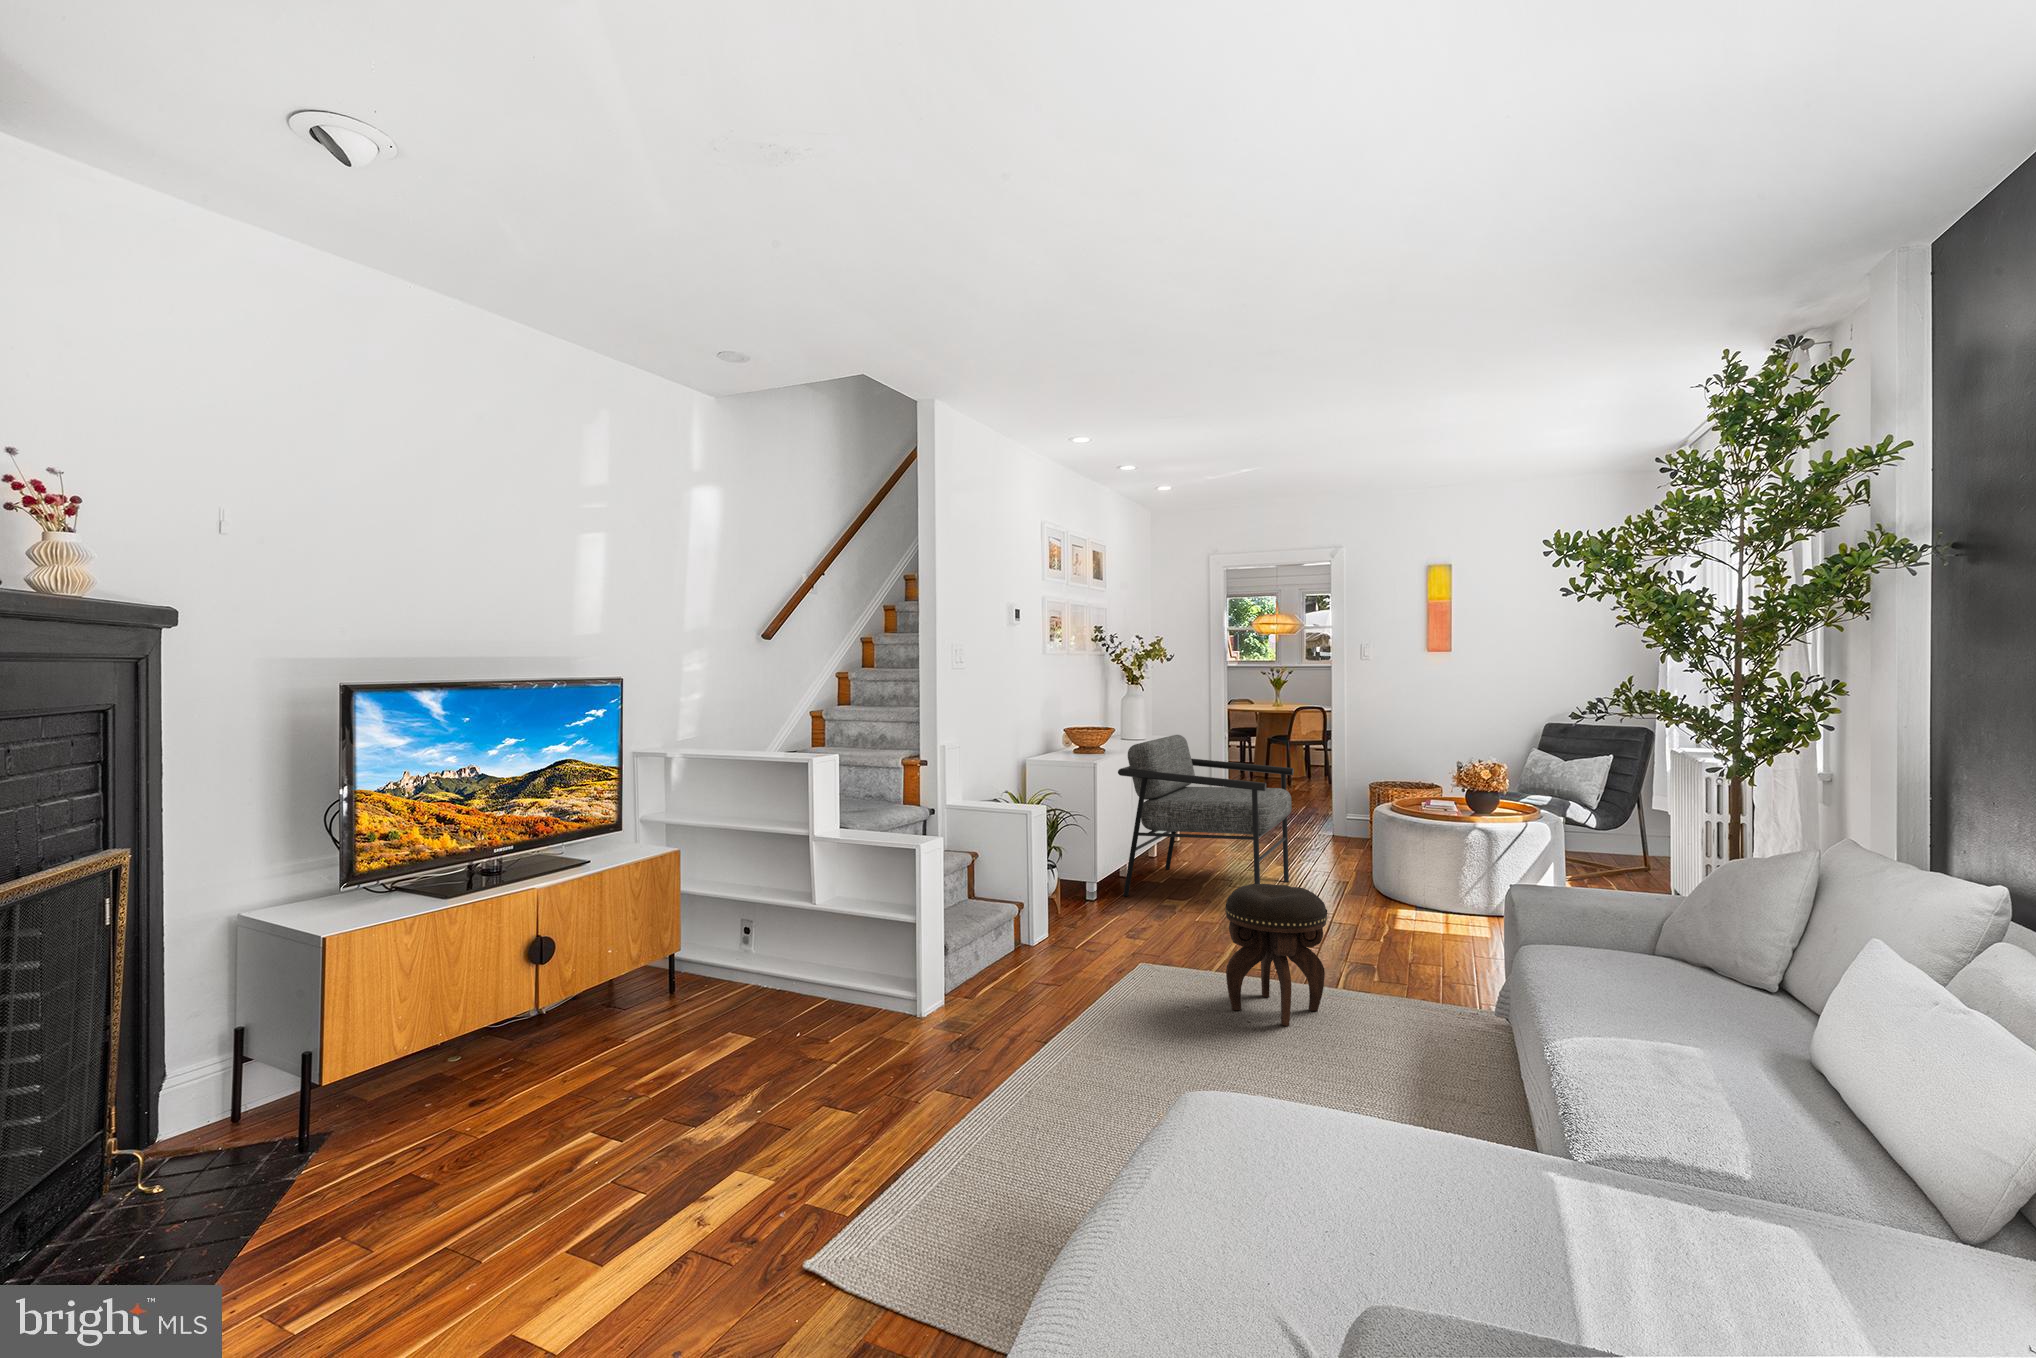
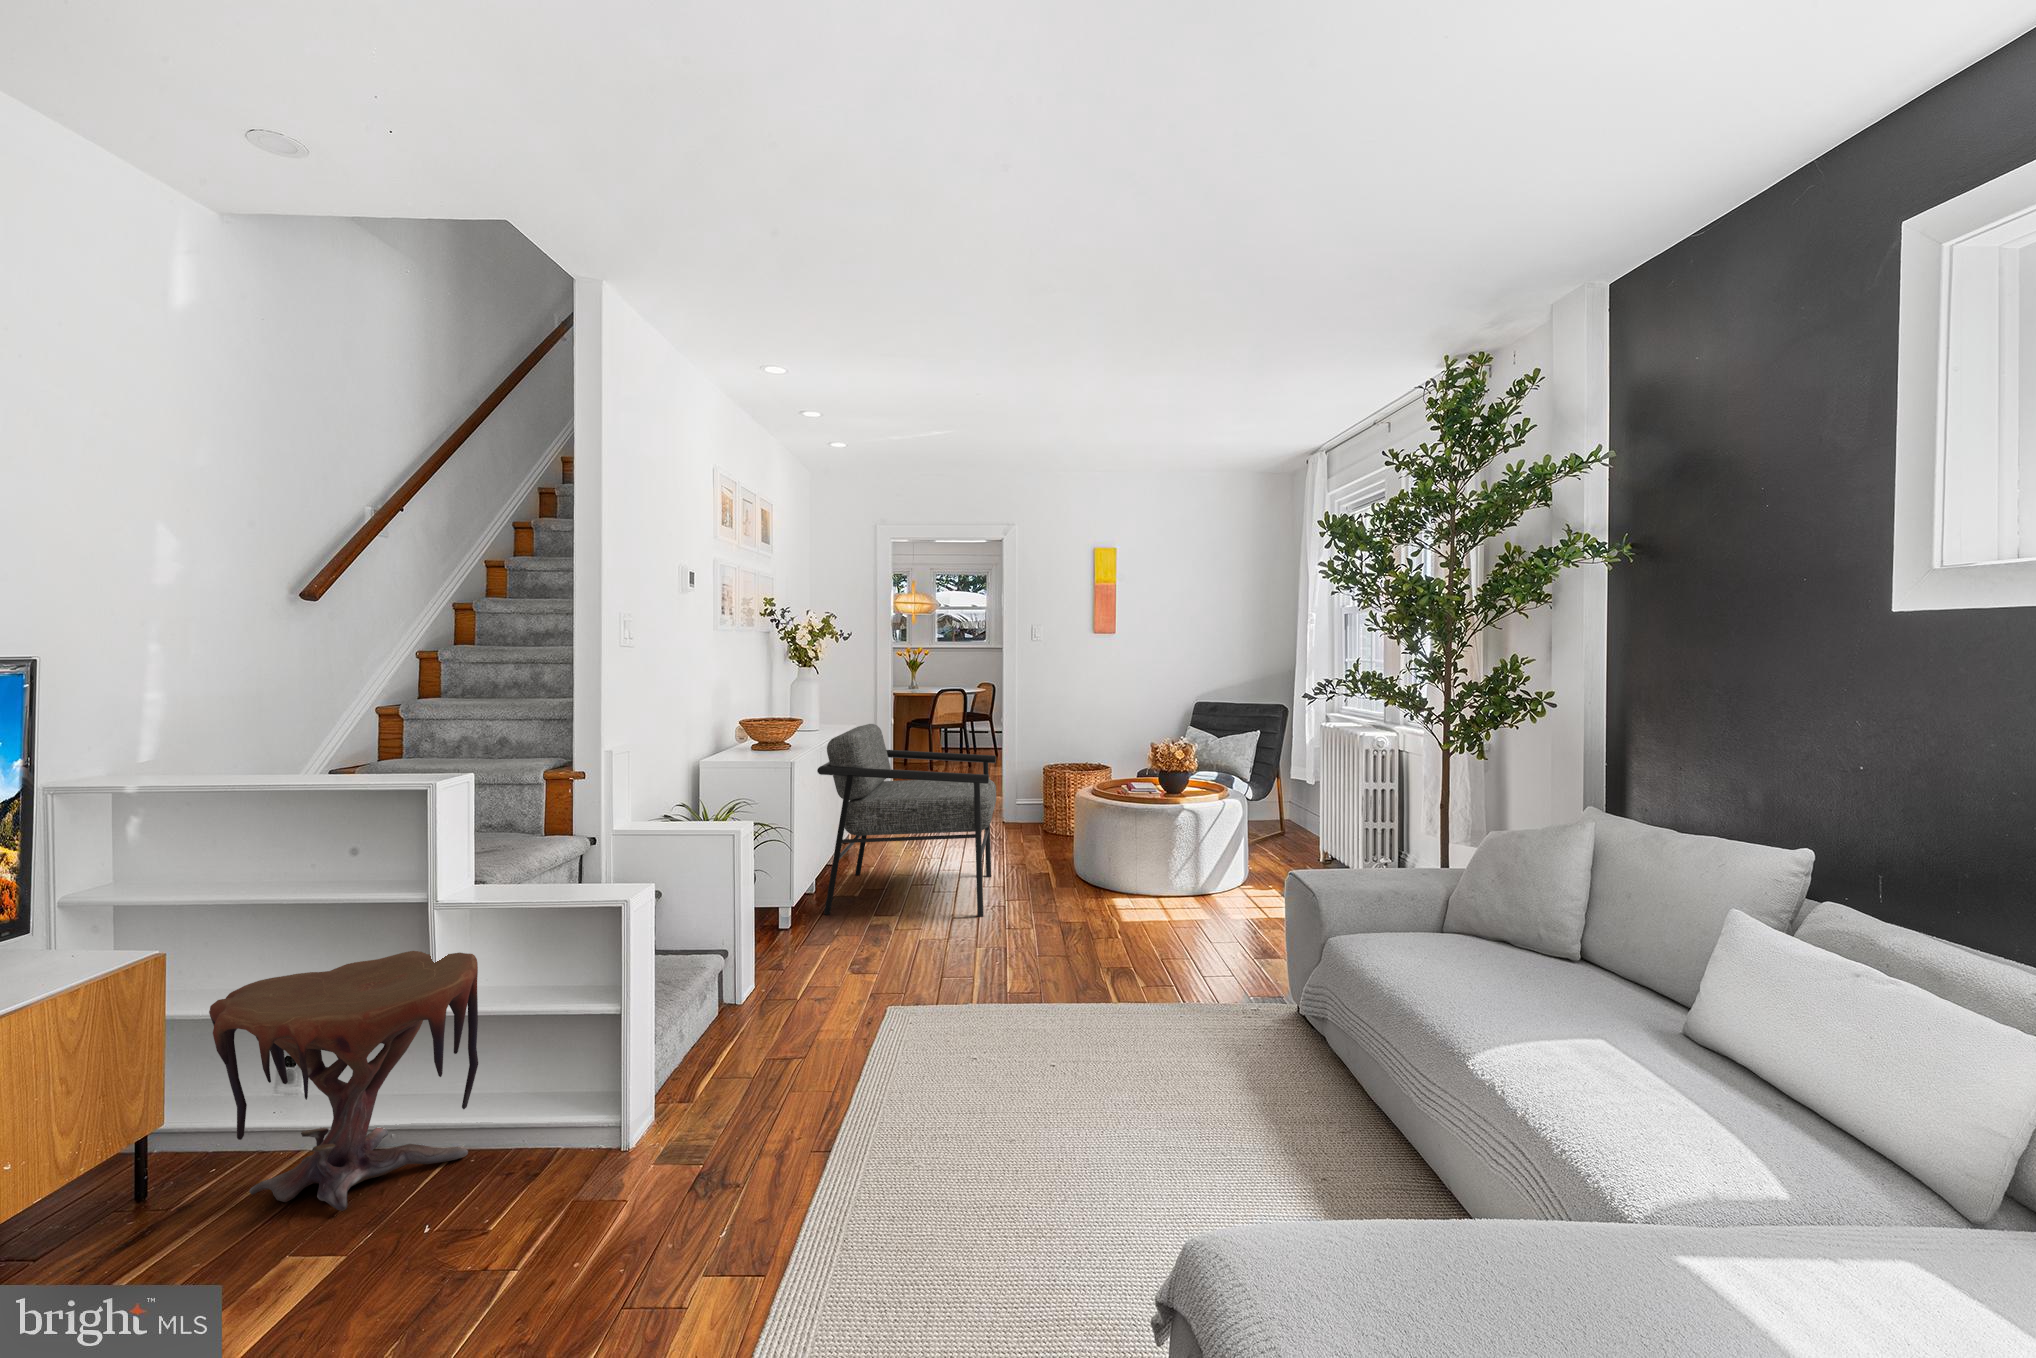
side table: none [701,868,839,1017] -> present [209,951,478,1211]
footstool: present [1225,884,1327,1026] -> none [1013,896,1128,1063]

